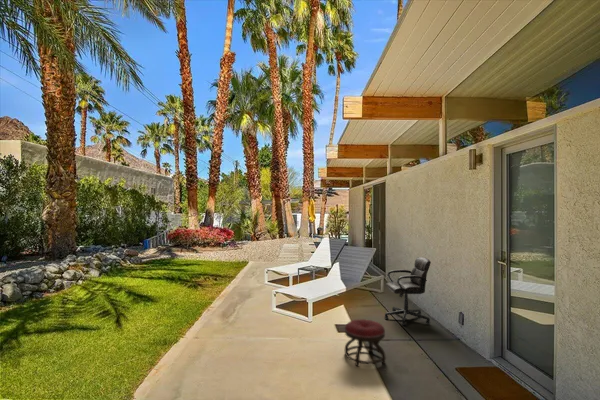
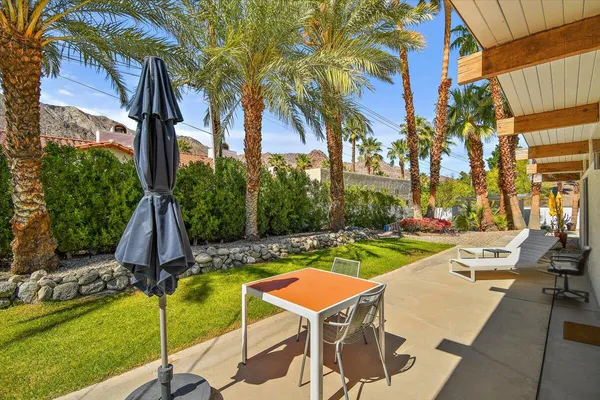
ottoman: present [345,319,386,366] -> none [475,278,507,309]

